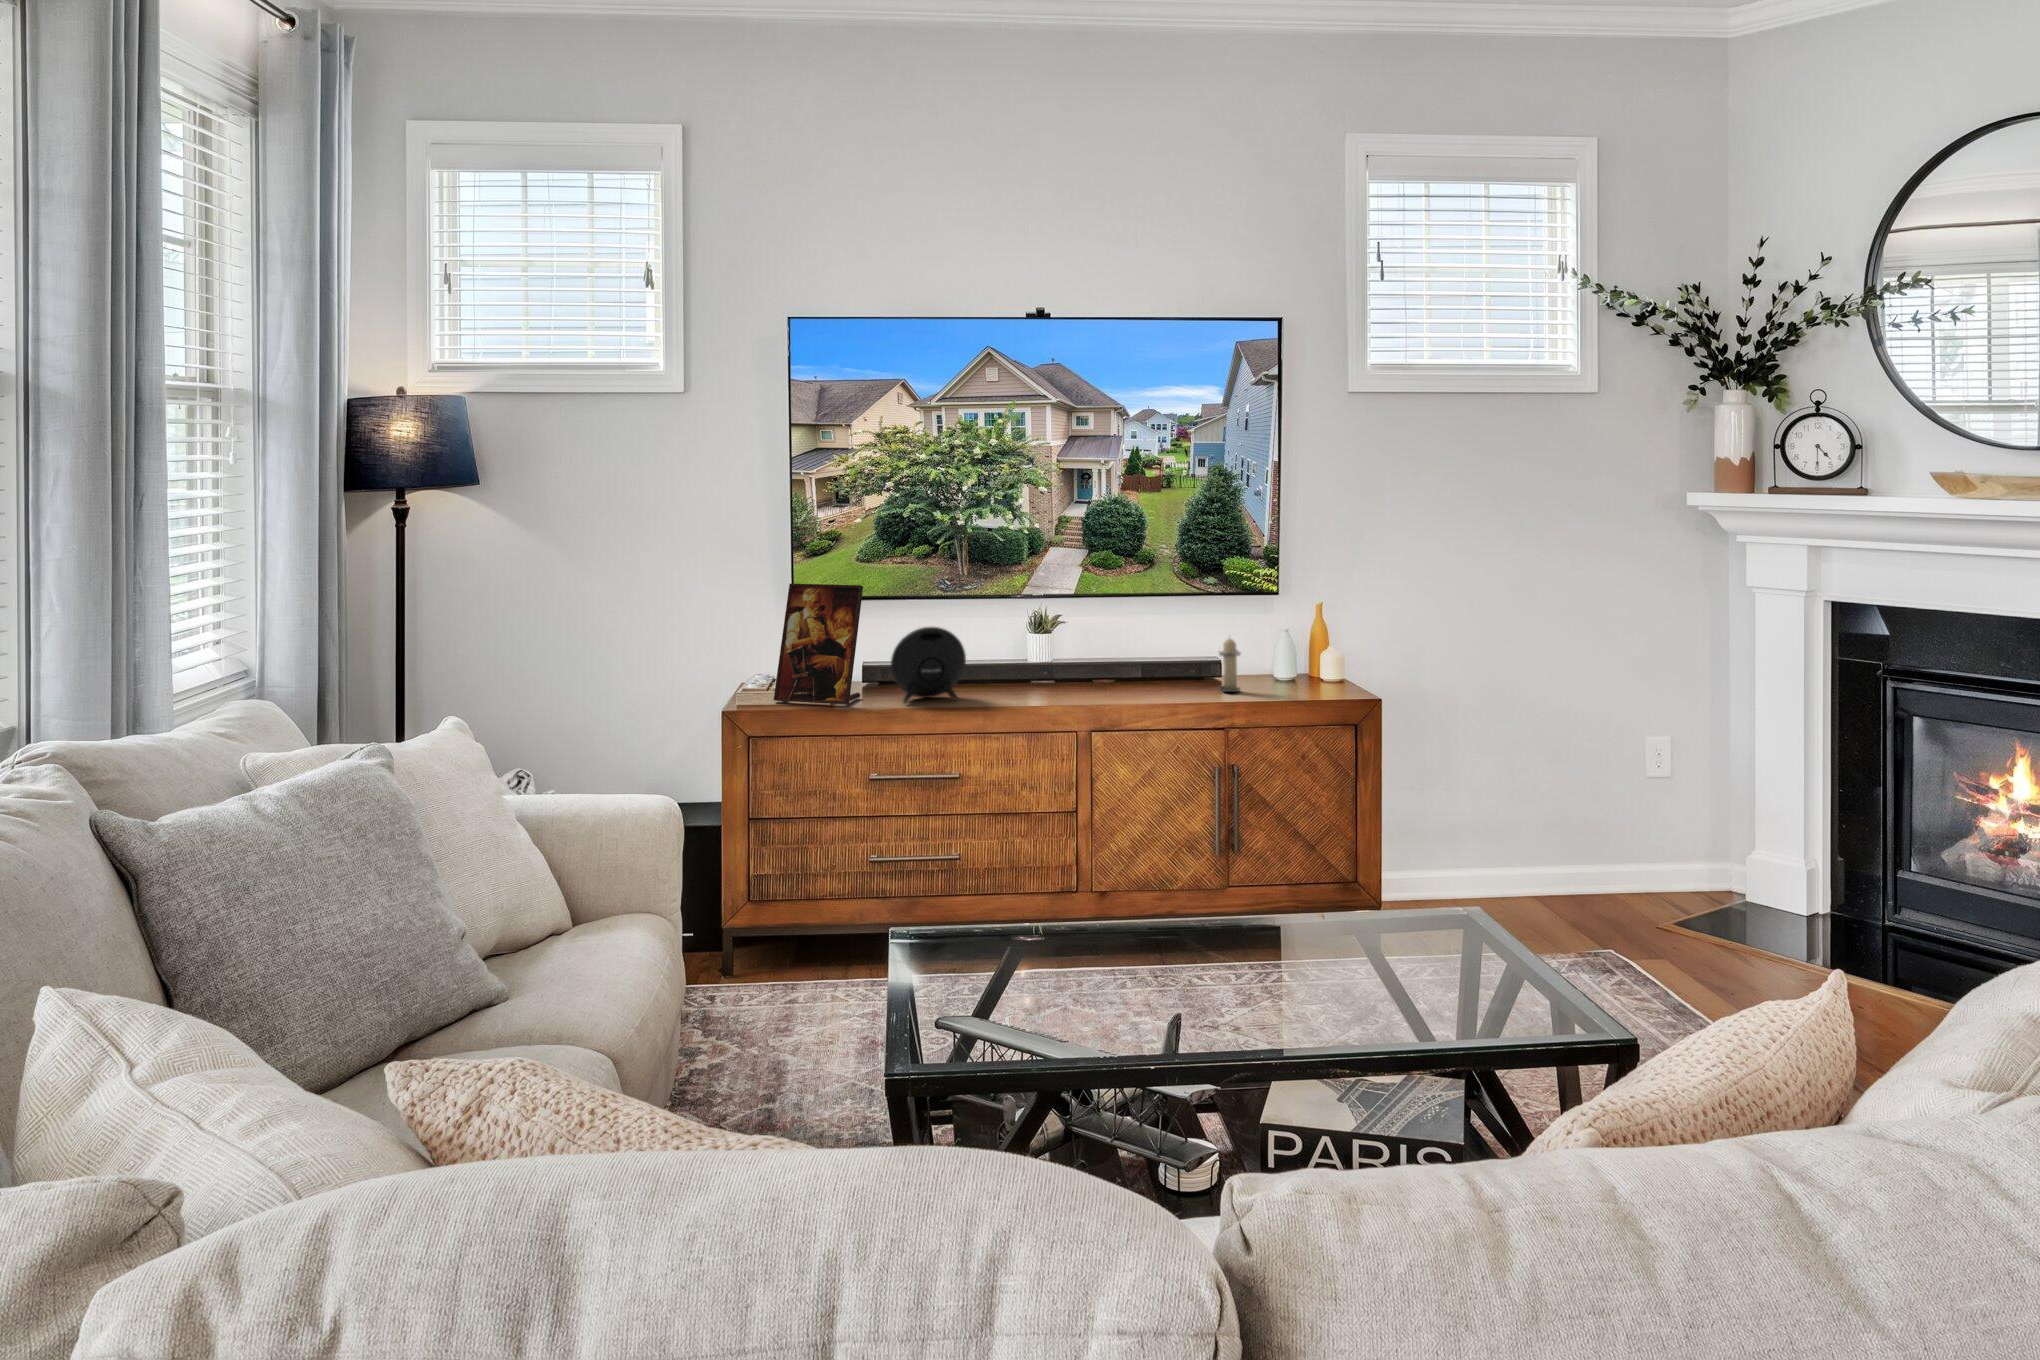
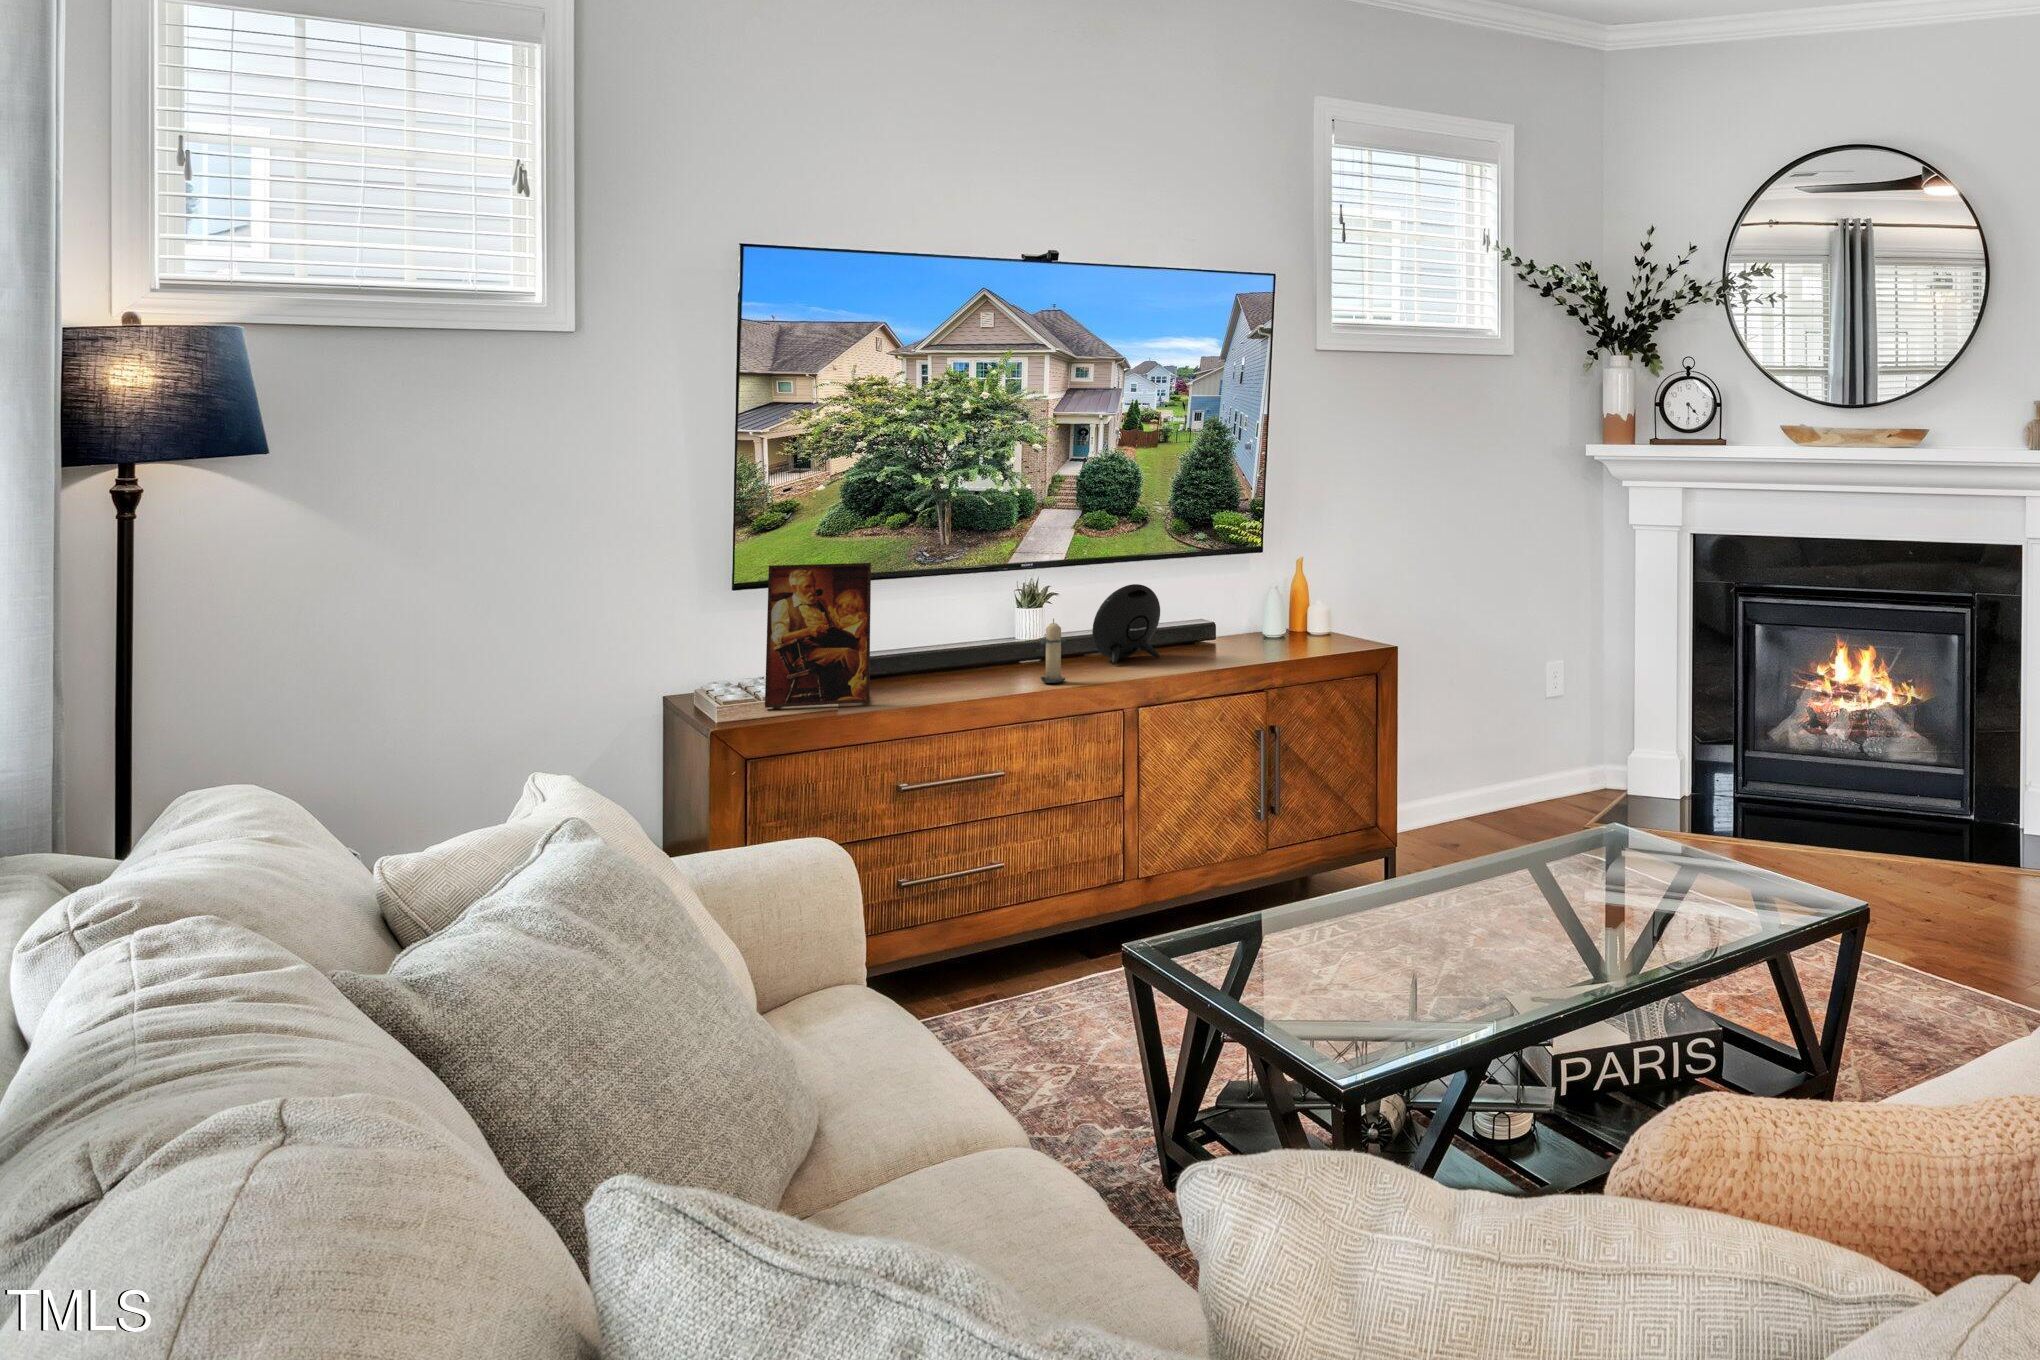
speaker: present [891,627,966,703] -> present [1092,584,1160,664]
candle: present [1219,639,1241,692] -> present [1041,619,1066,683]

